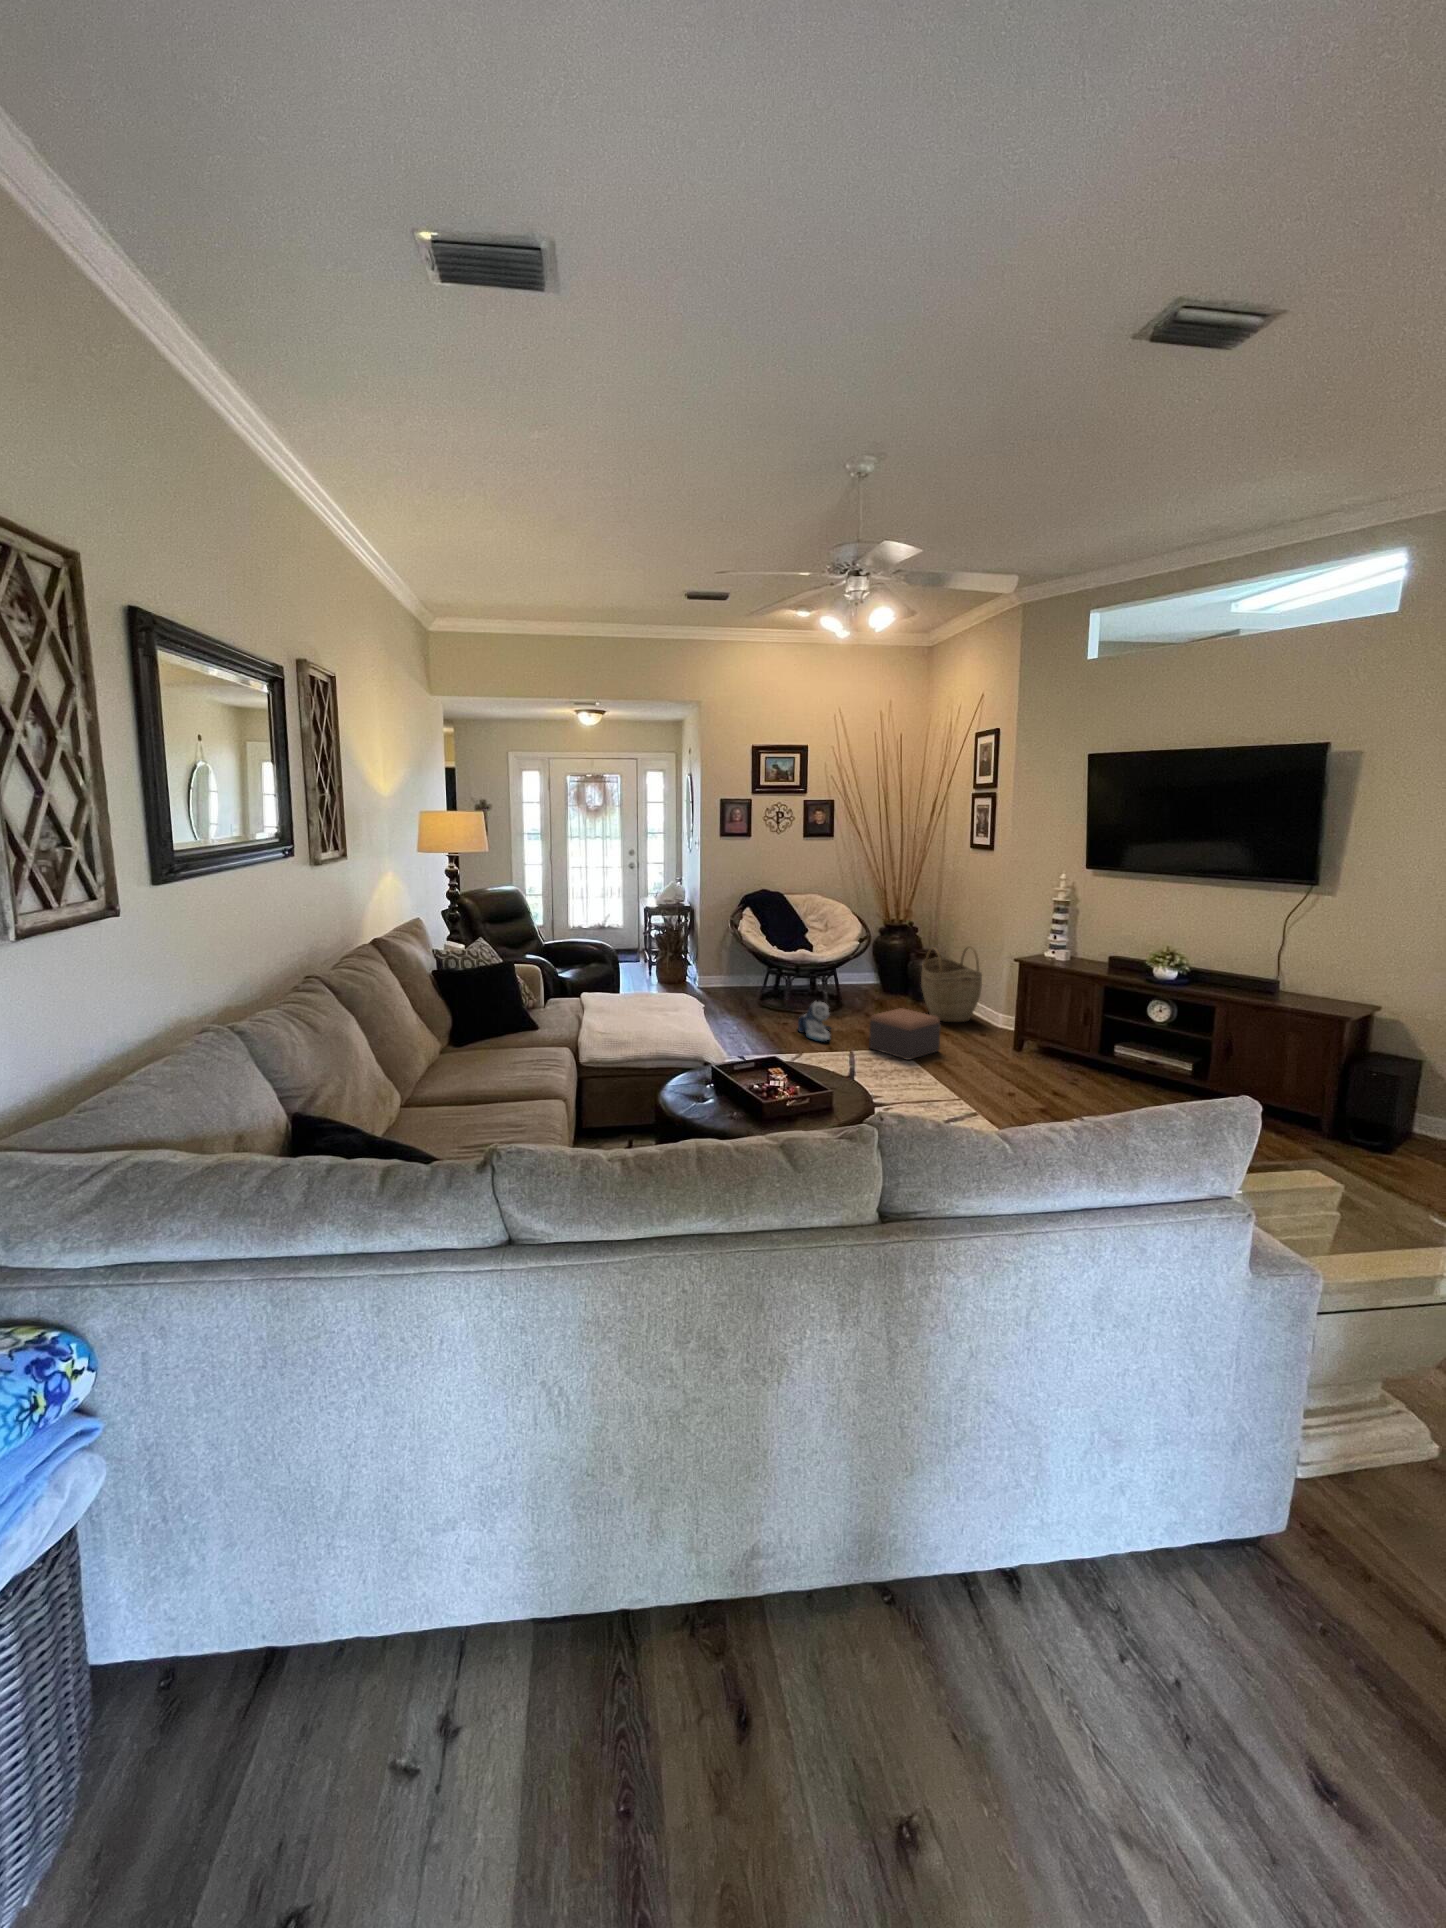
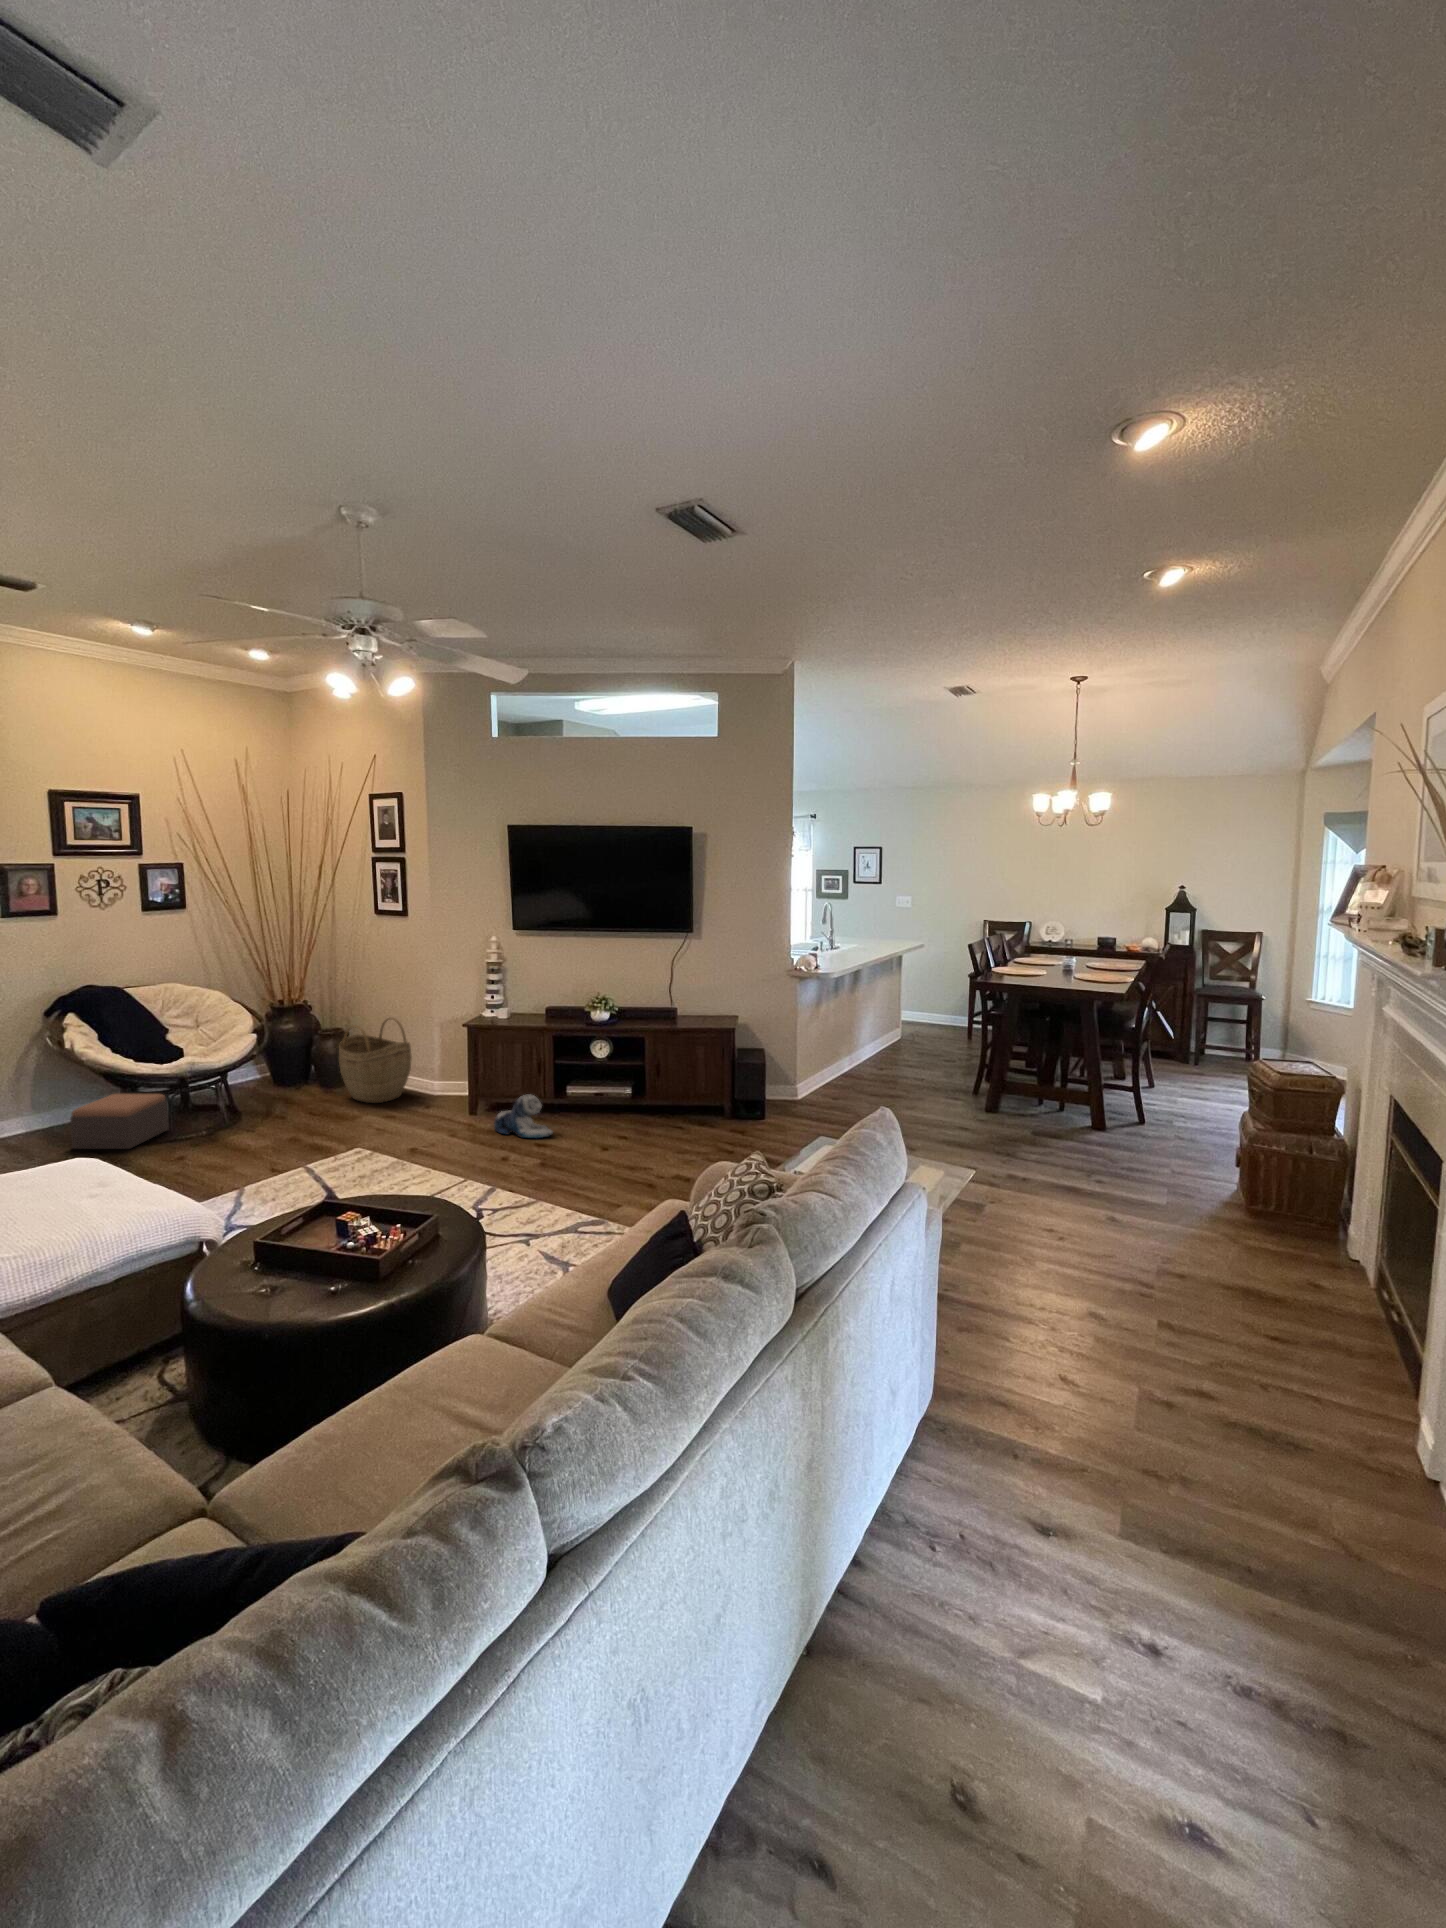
plush toy: present [798,1001,831,1042] -> present [494,1094,553,1138]
footstool: present [869,1008,941,1060] -> present [70,1094,169,1149]

